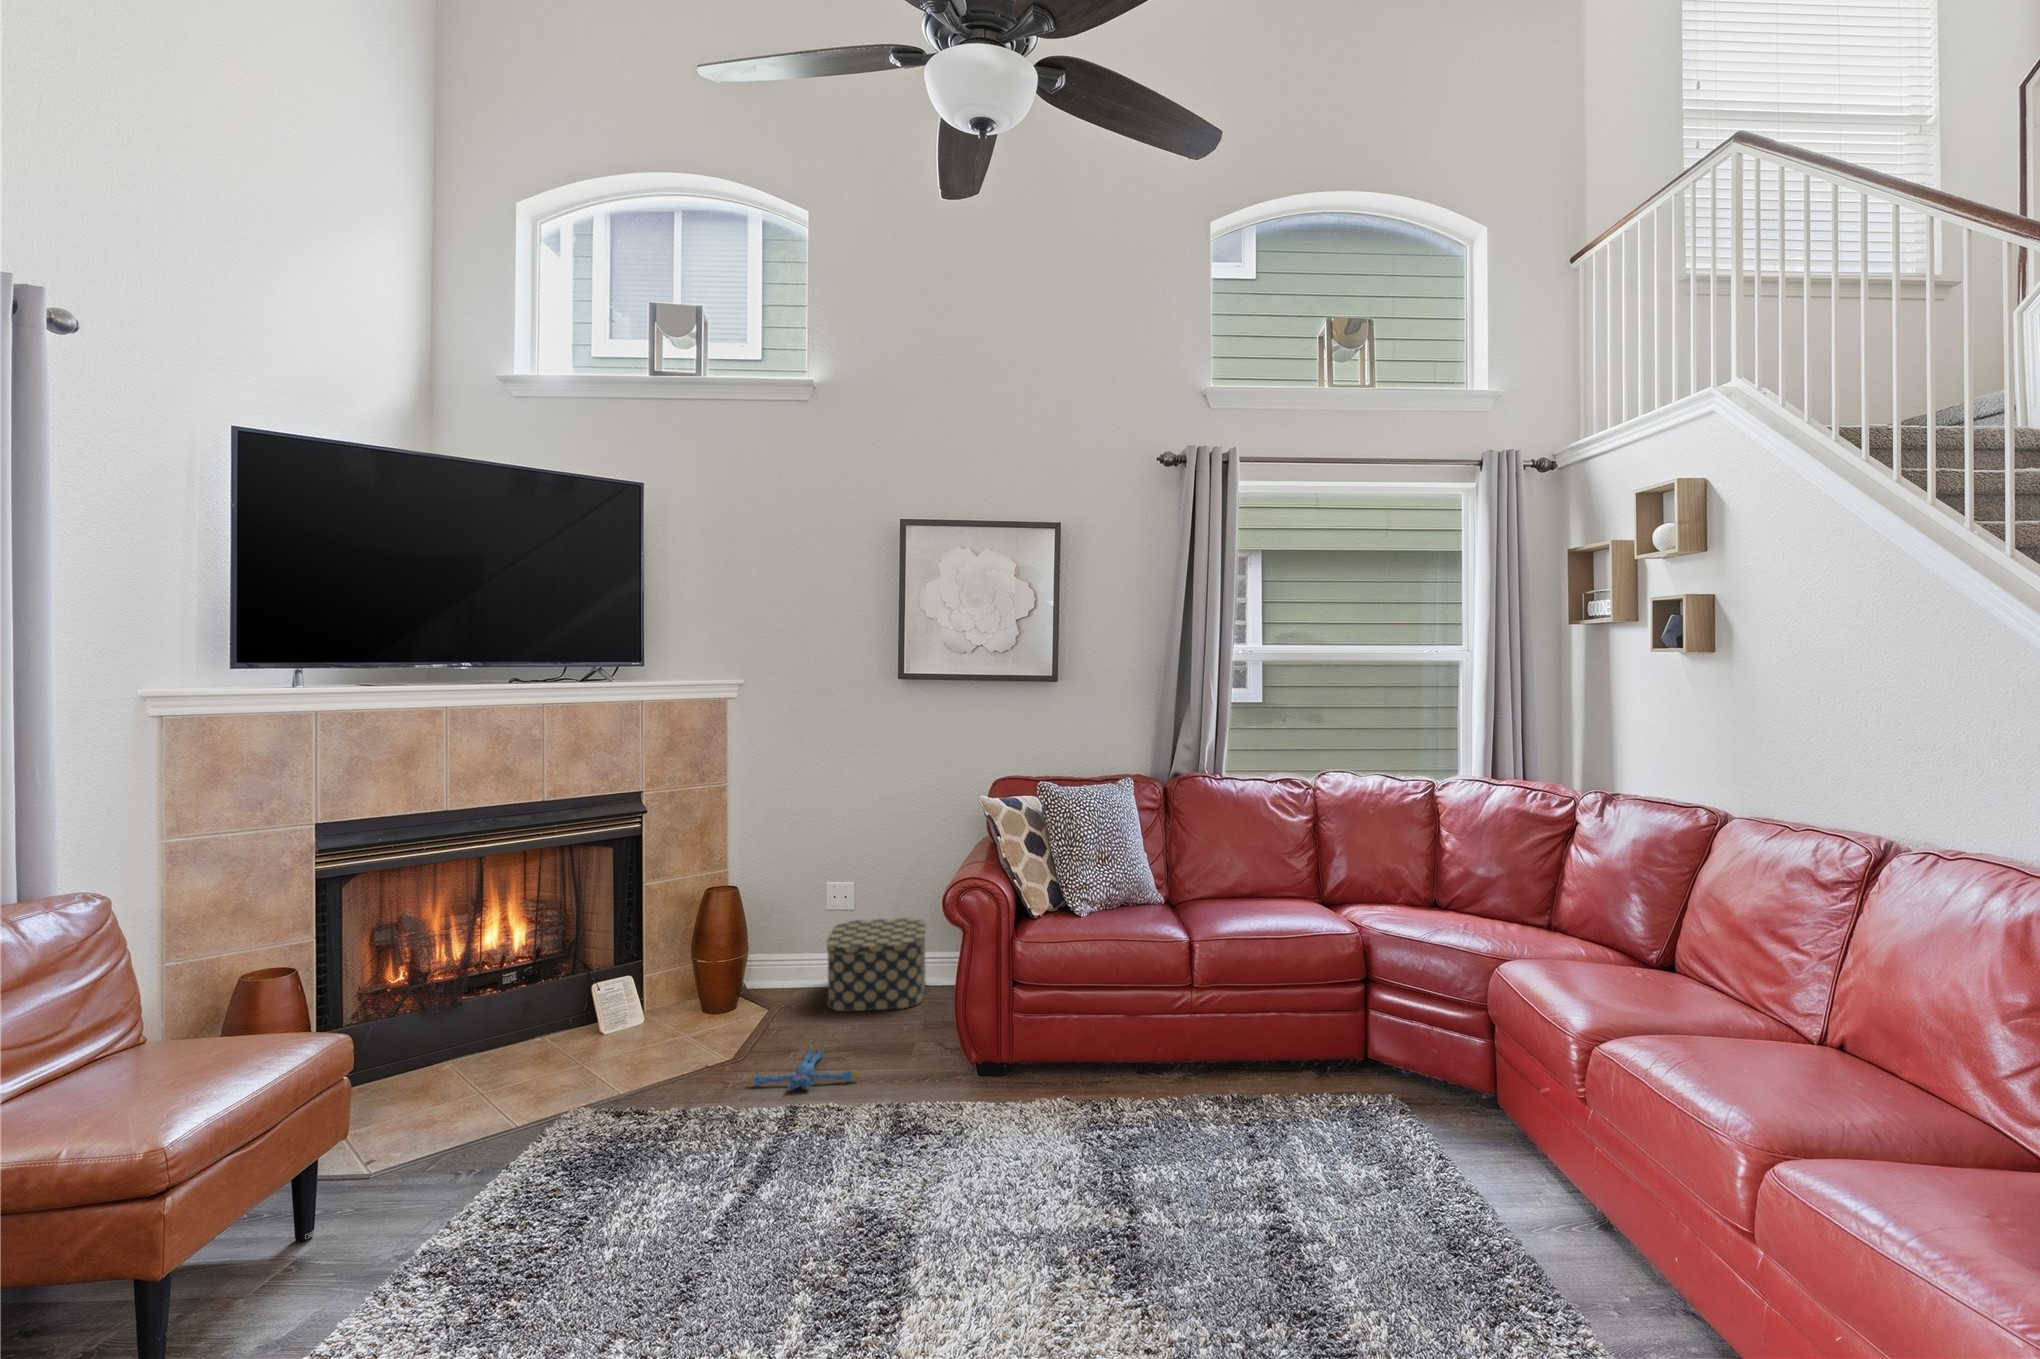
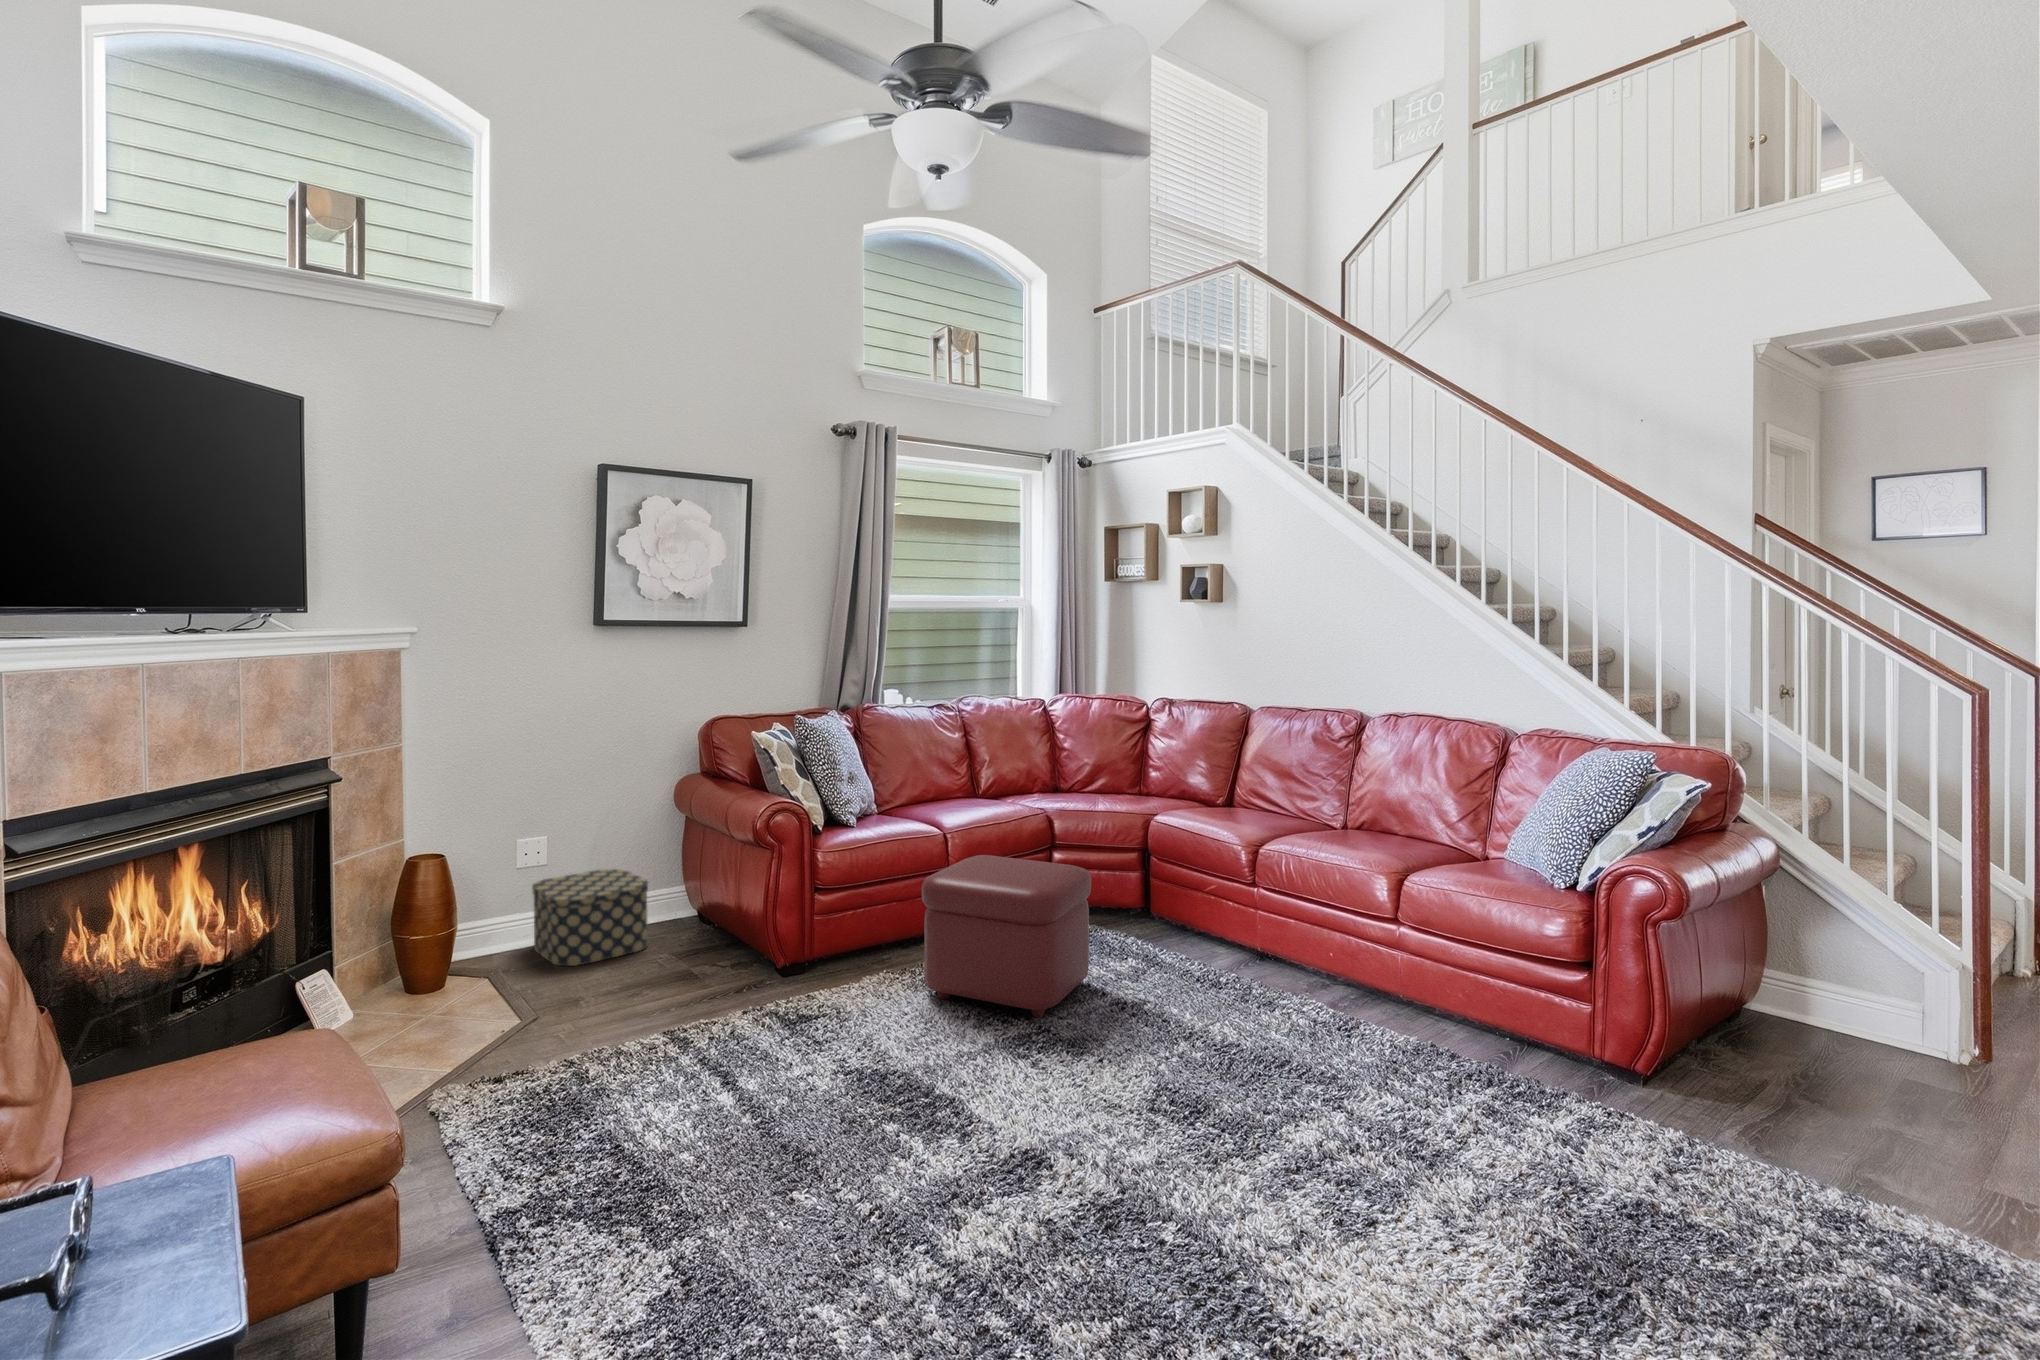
ottoman: none [1057,975,1275,1215] -> present [922,855,1091,1018]
plush toy: present [748,1044,859,1089] -> none [588,985,692,1031]

